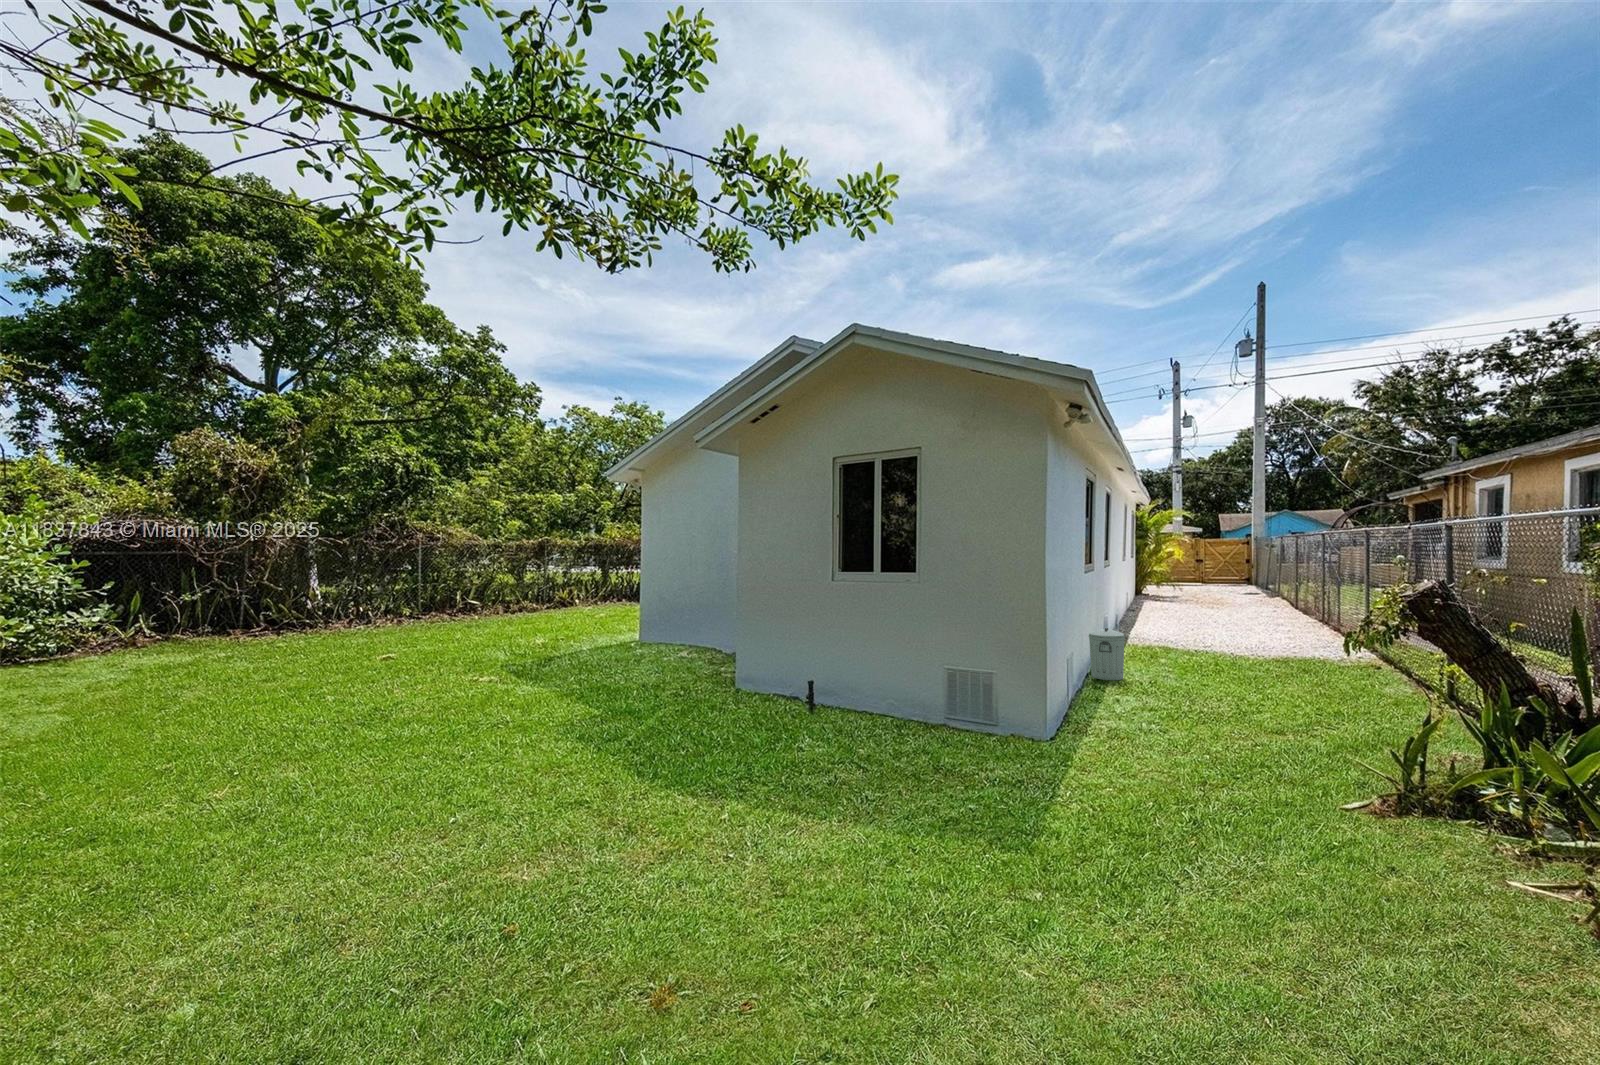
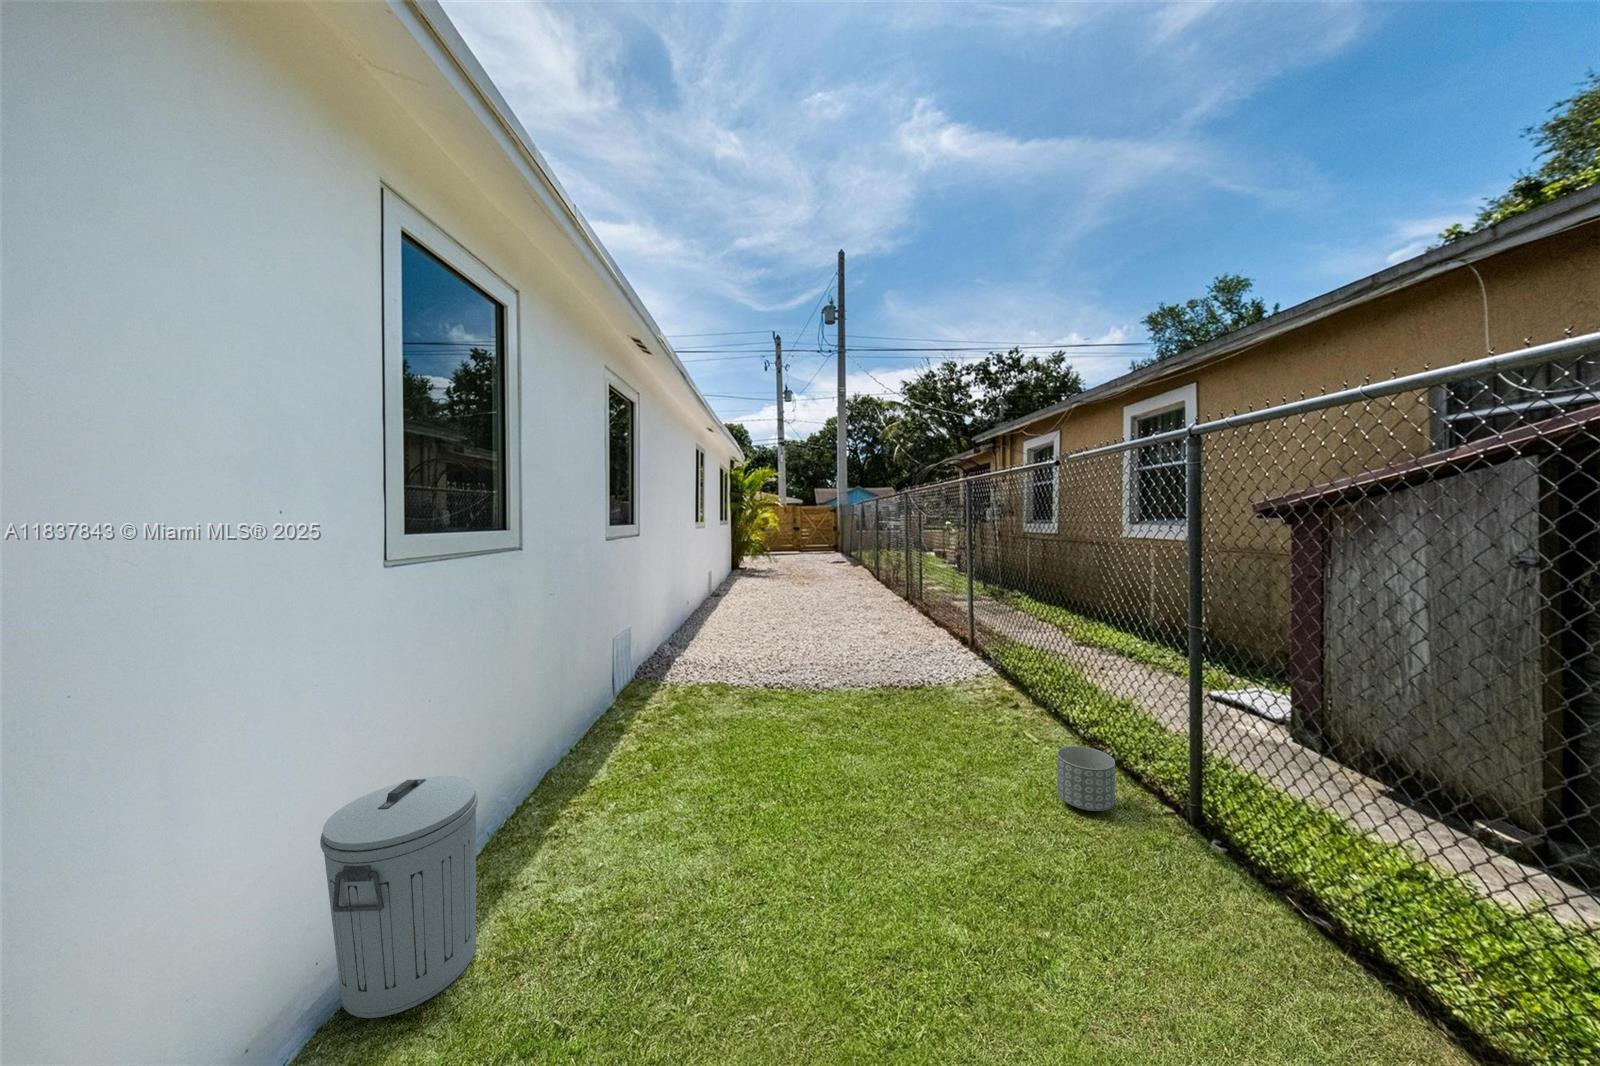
planter: none [1356,663,1386,687] -> present [1057,746,1115,811]

